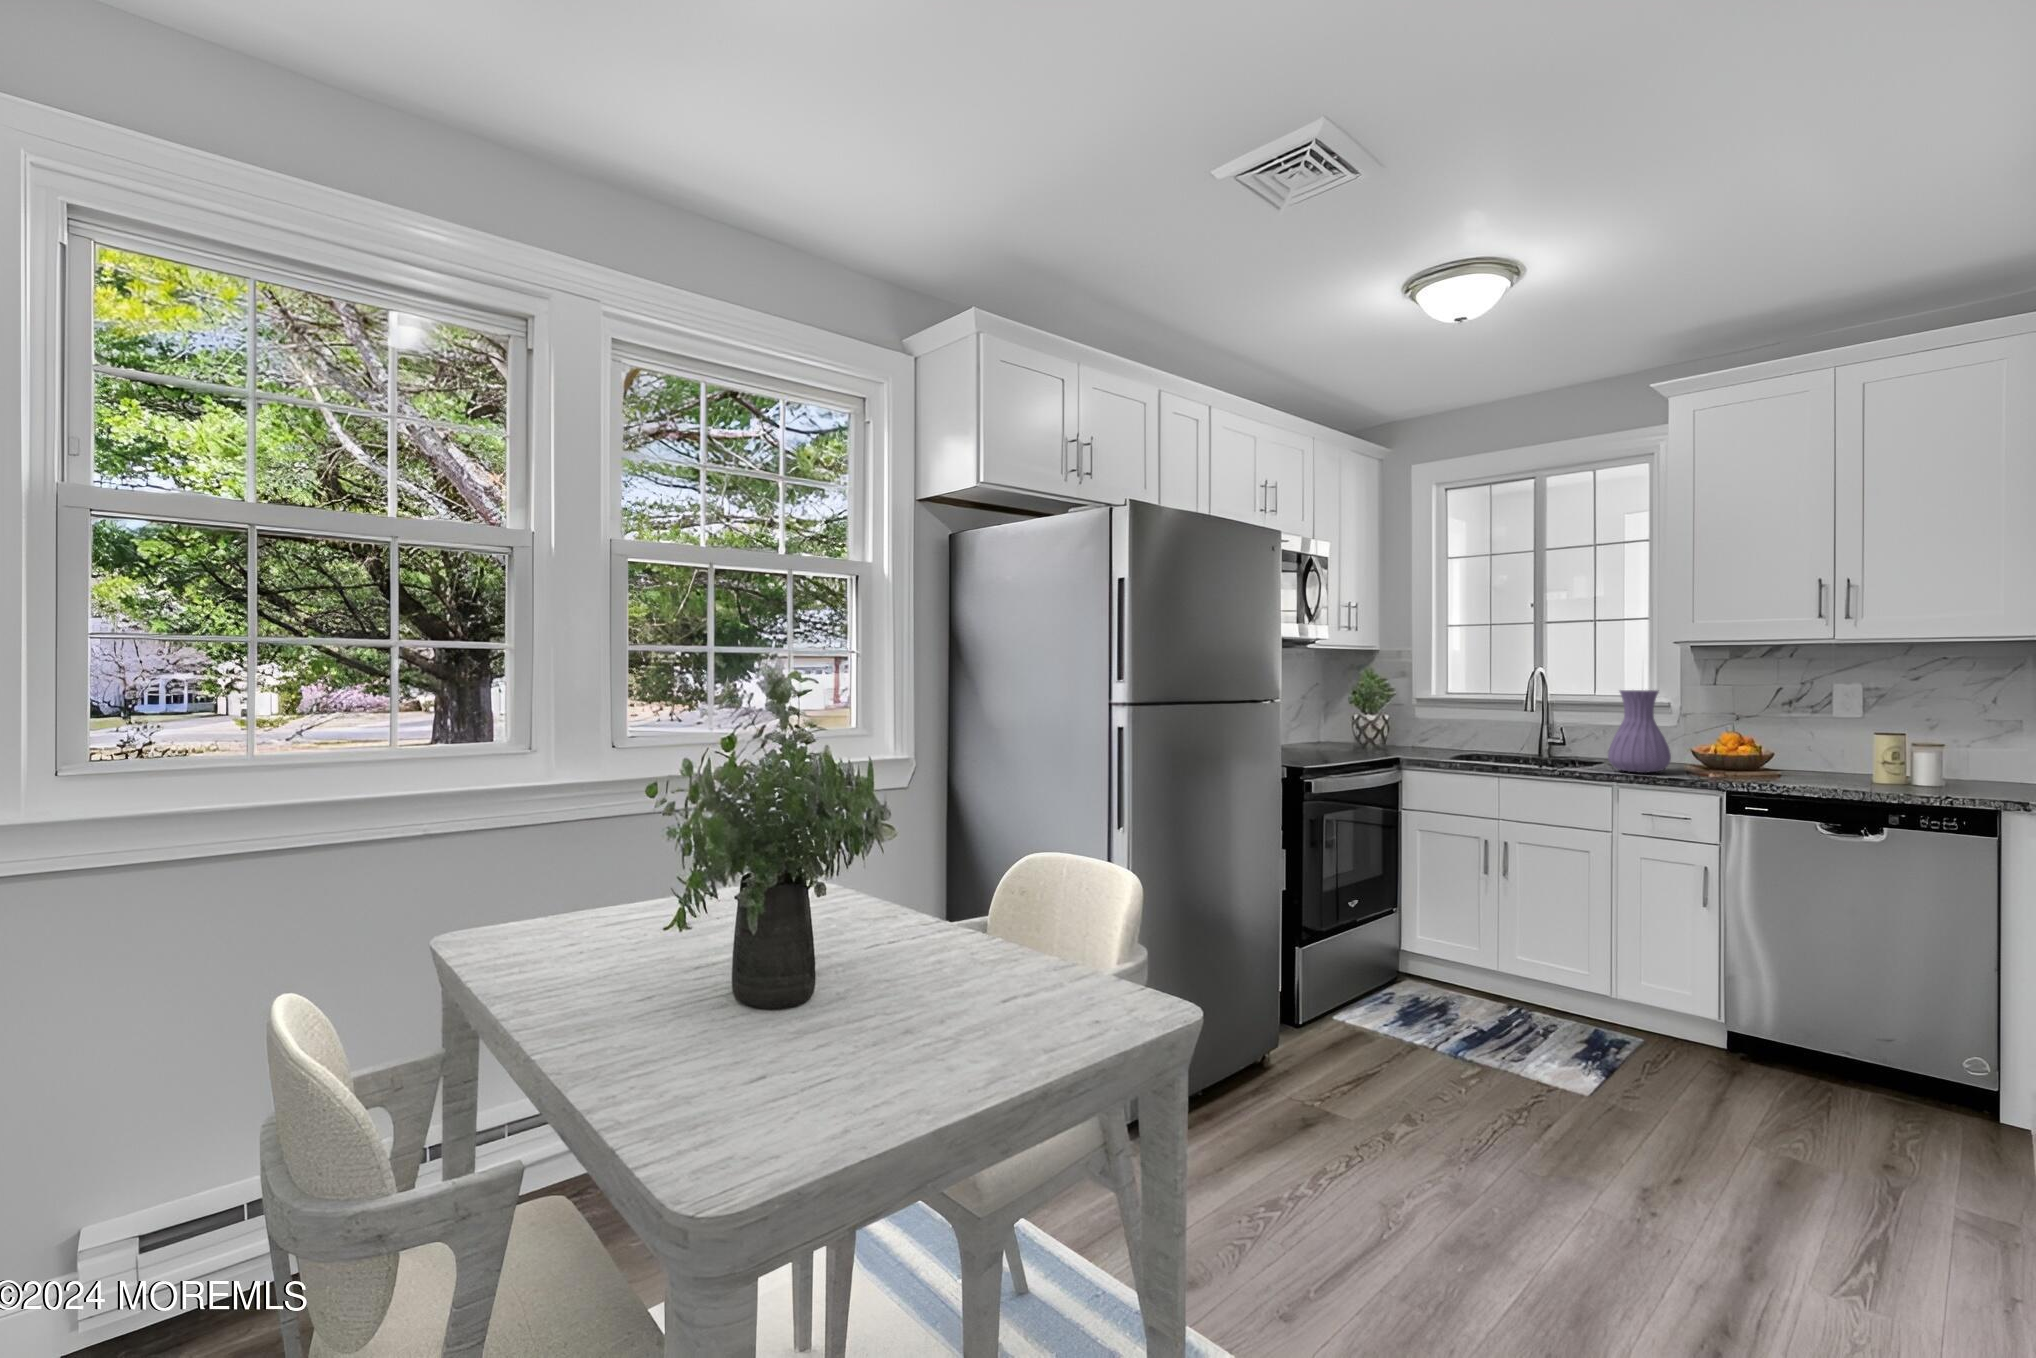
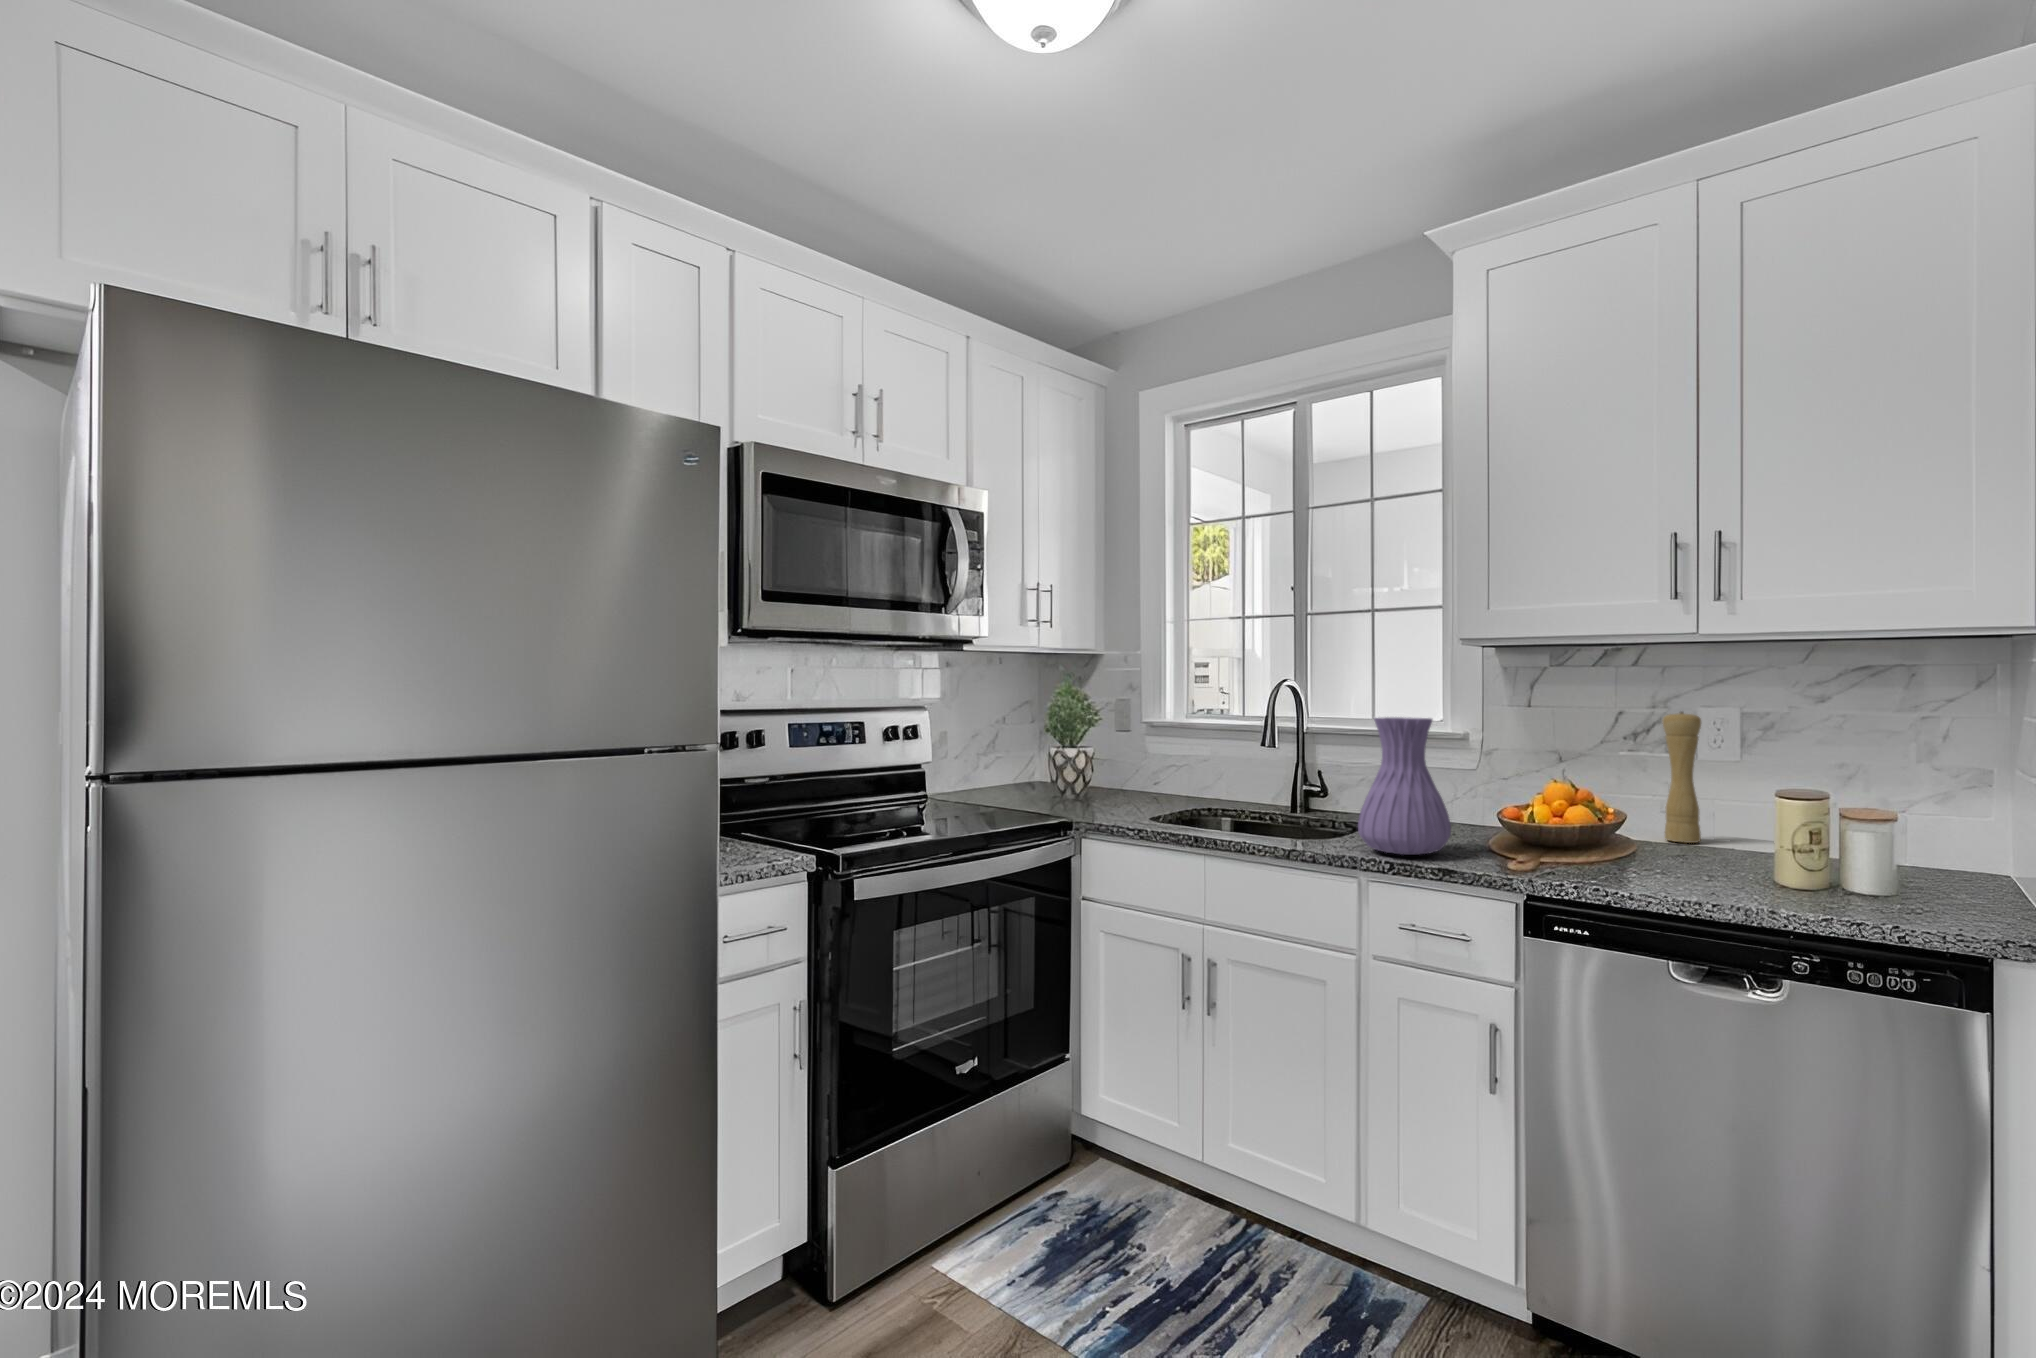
pepper mill: none [1808,687,1834,769] -> present [1663,712,1701,843]

